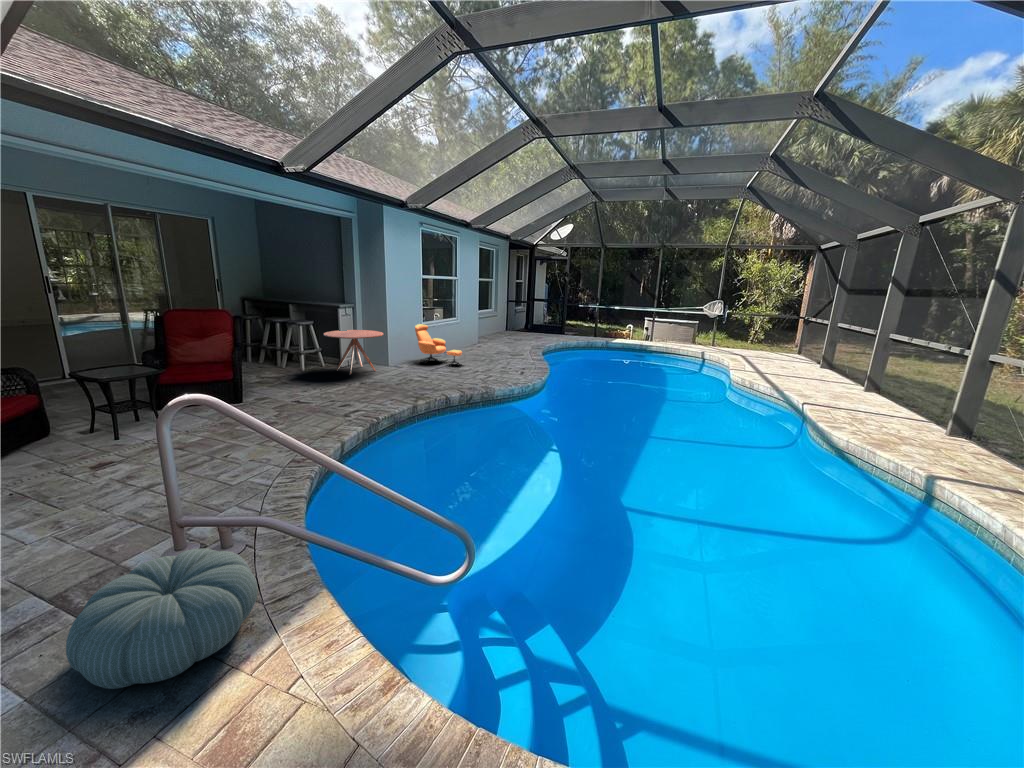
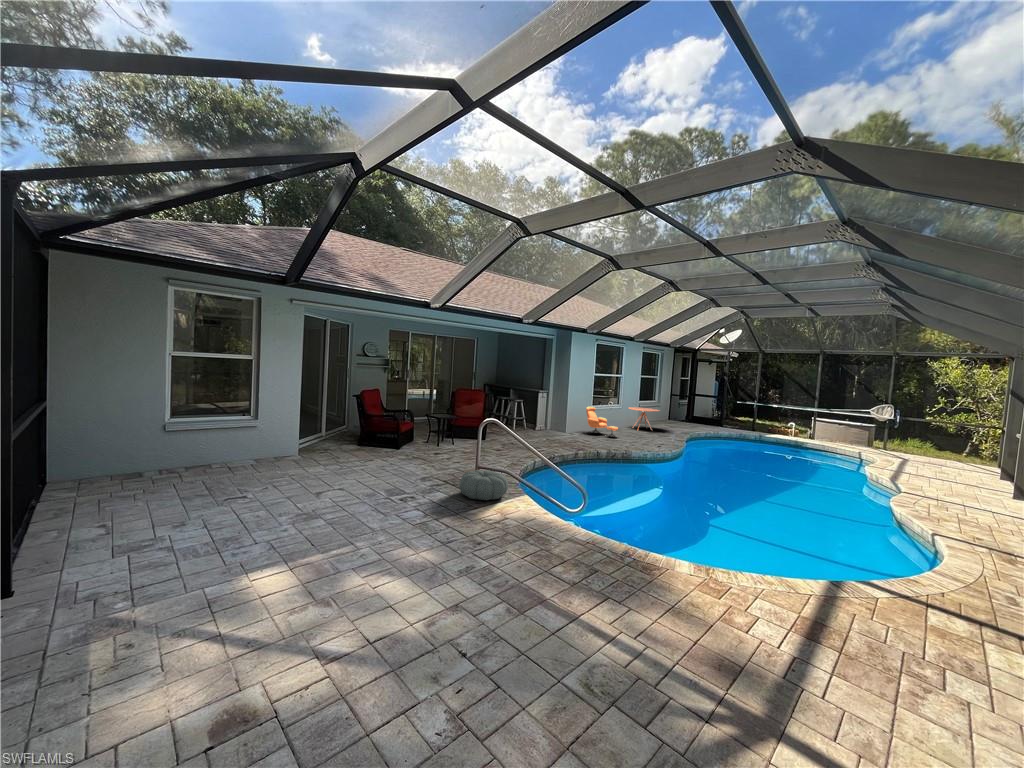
round table: present [324,330,384,375] -> present [628,407,660,431]

